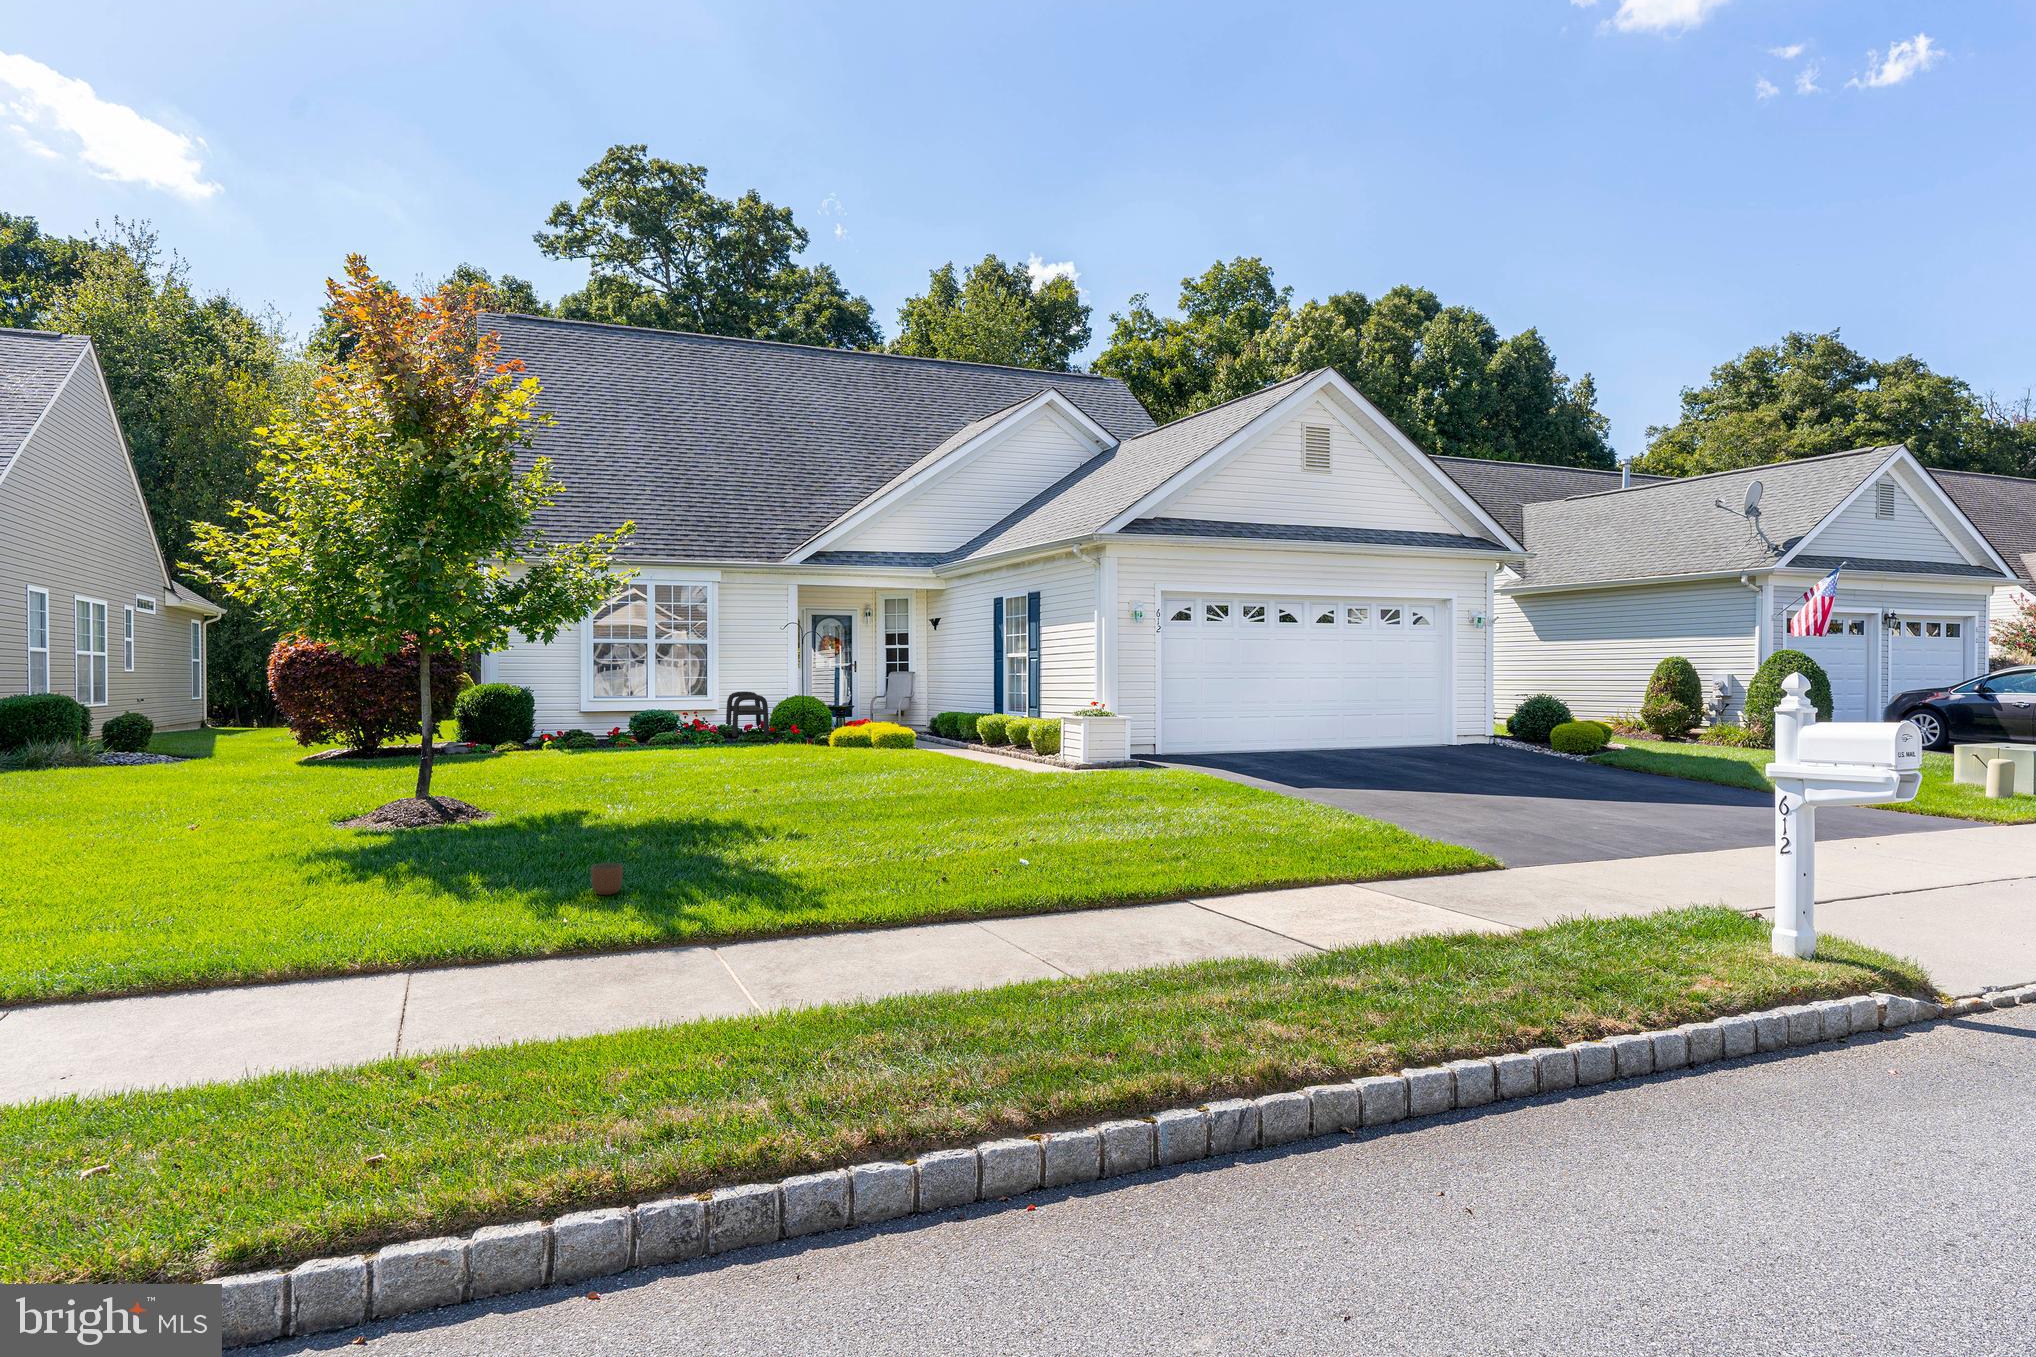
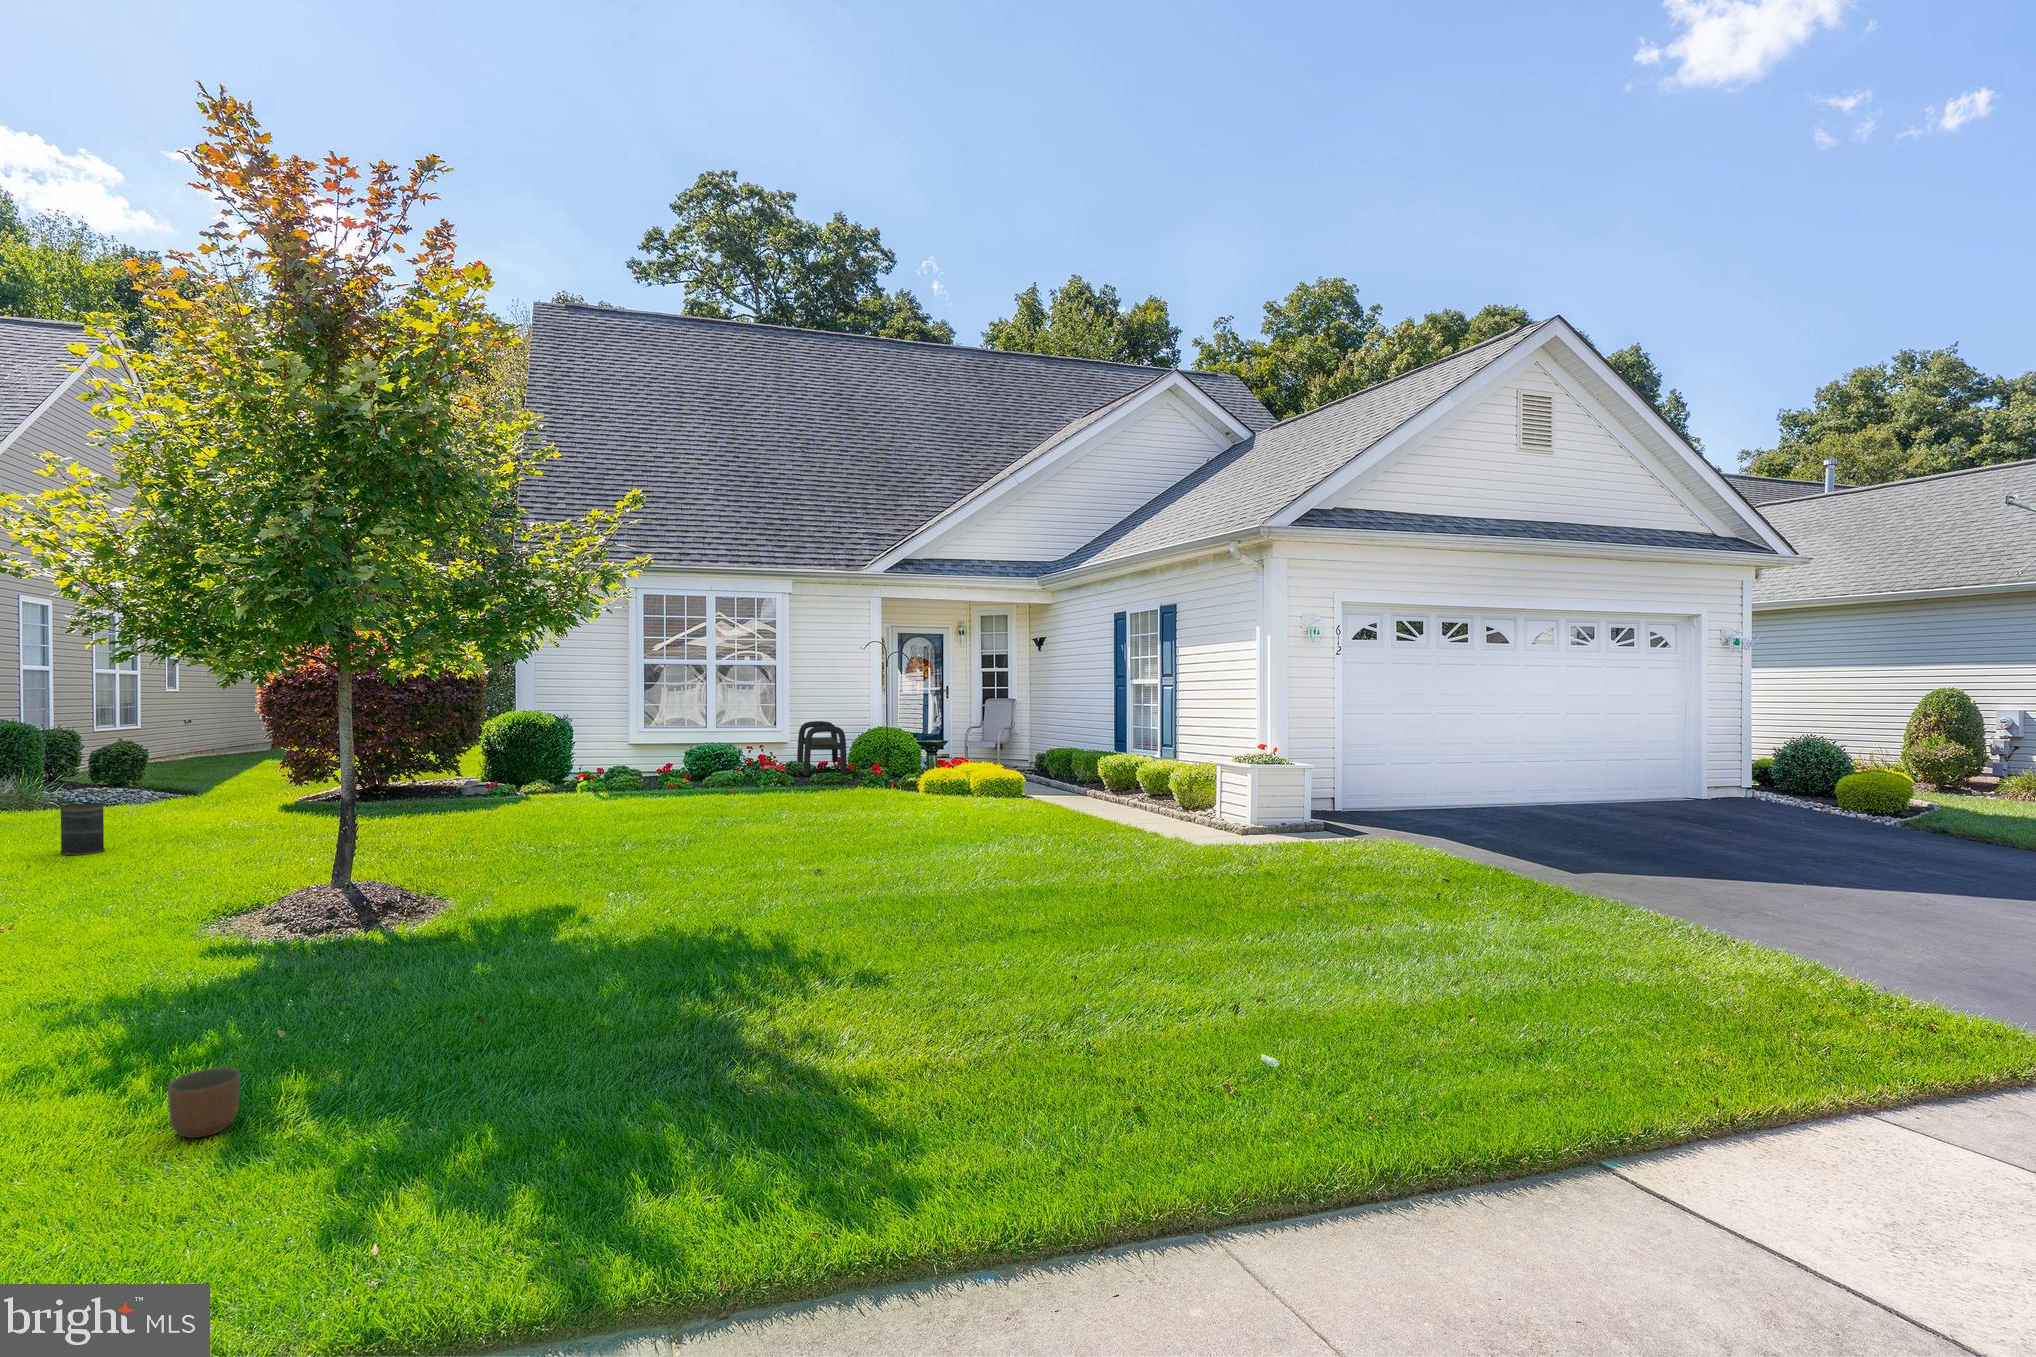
basket: none [175,737,208,790] -> present [60,783,105,855]
planter: present [591,863,623,895] -> present [168,1068,240,1138]

